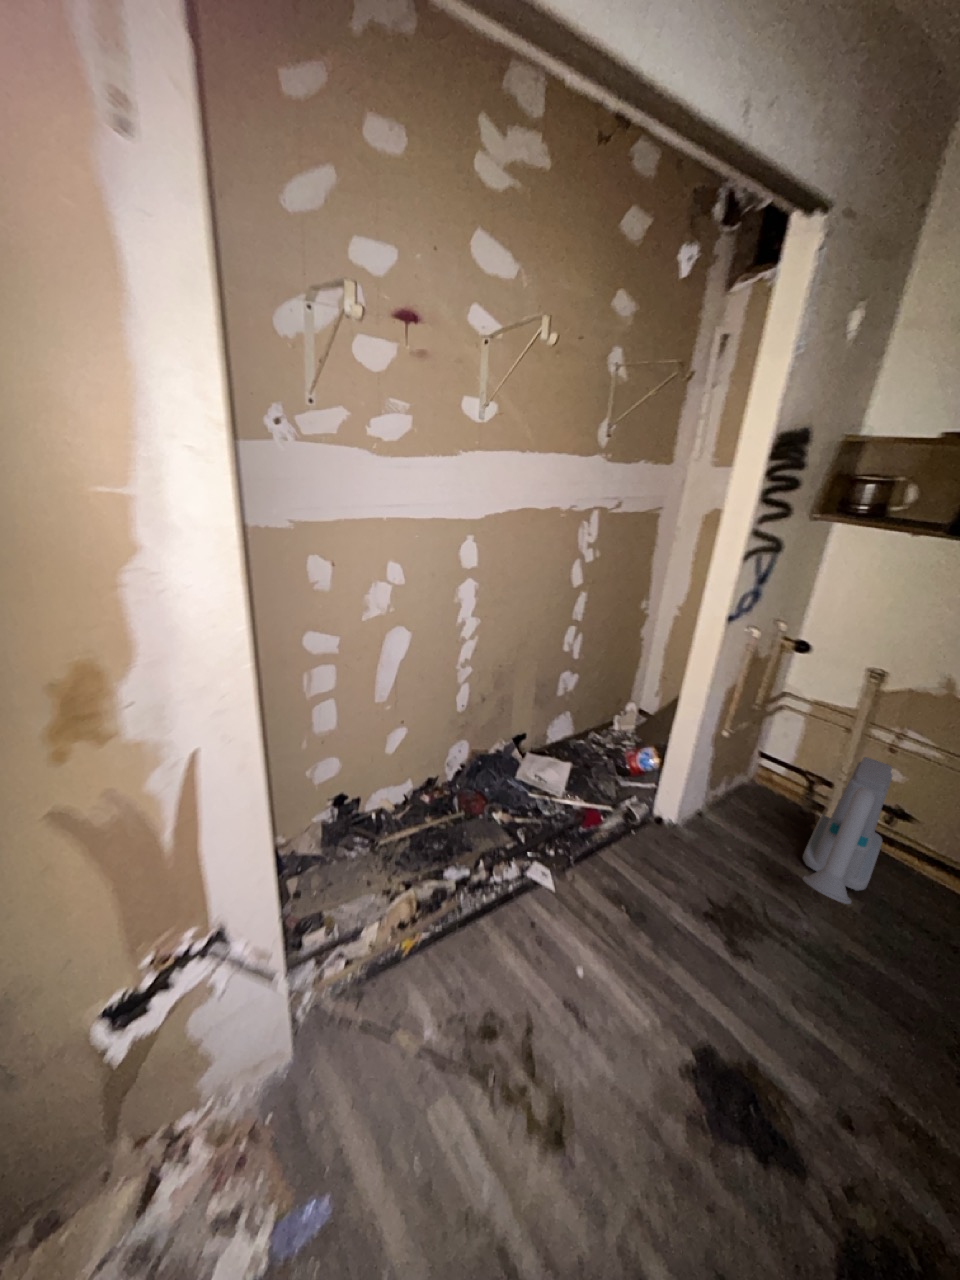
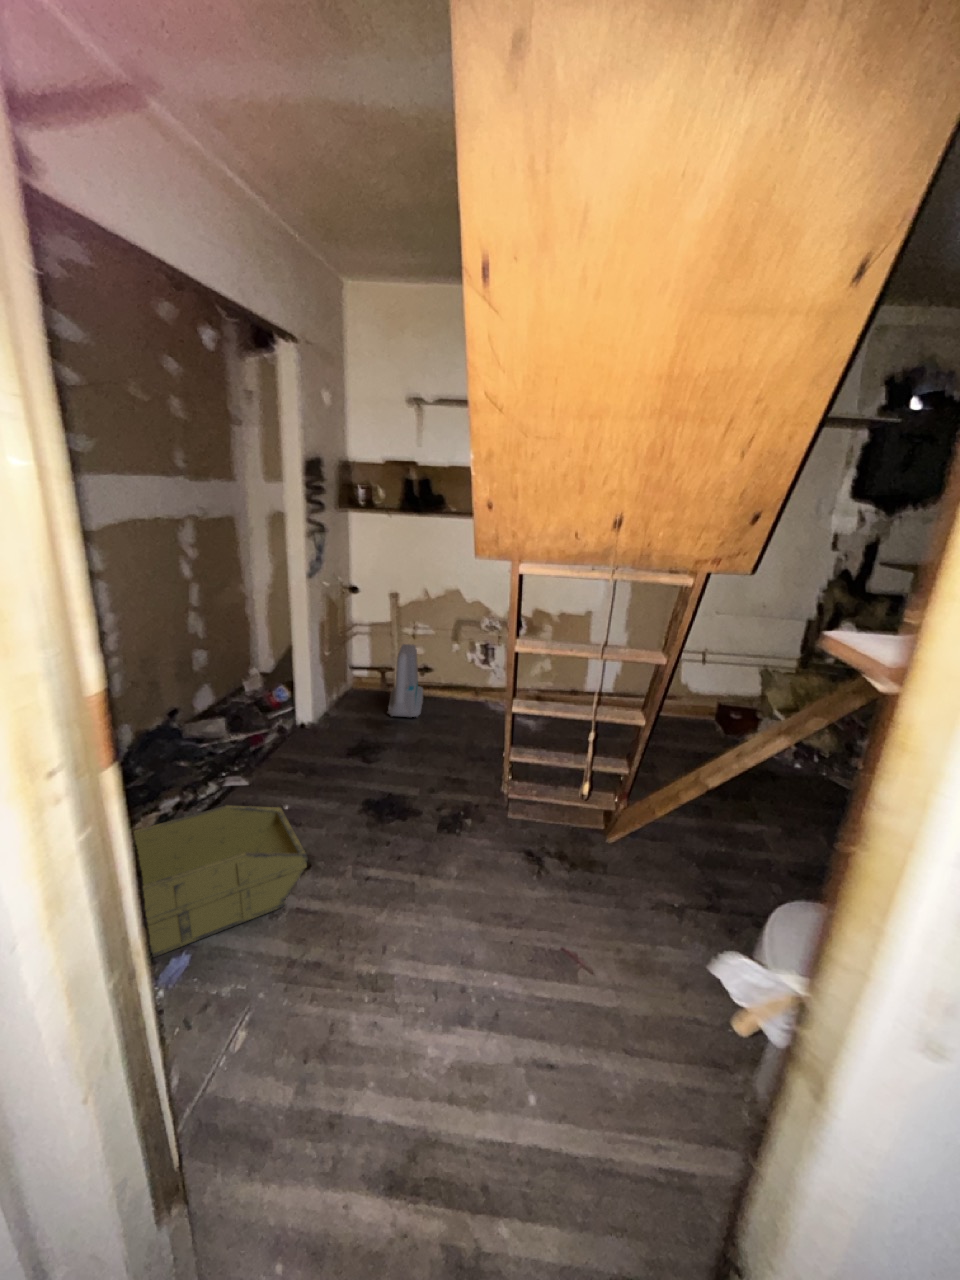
storage bin: none [263,927,563,1217] -> present [134,805,308,957]

